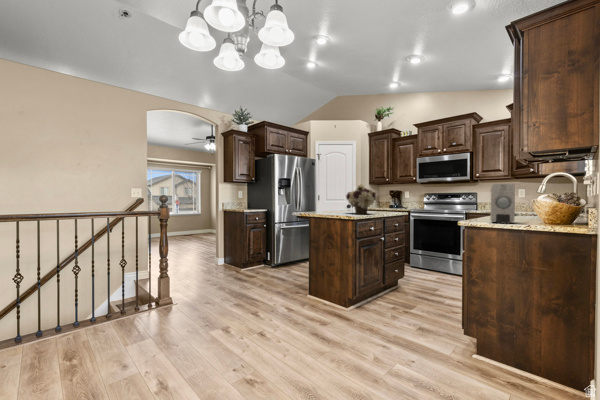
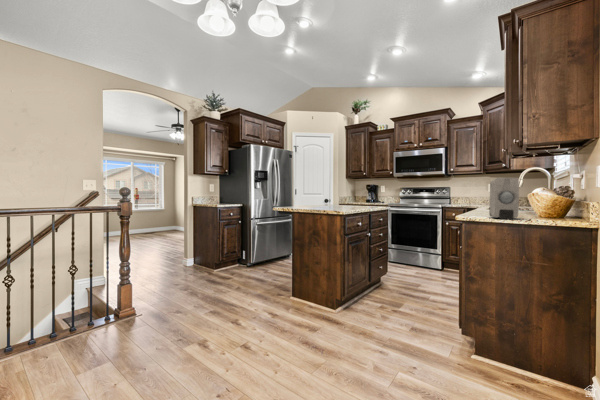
flower arrangement: present [346,185,376,214] -> none [331,178,363,210]

